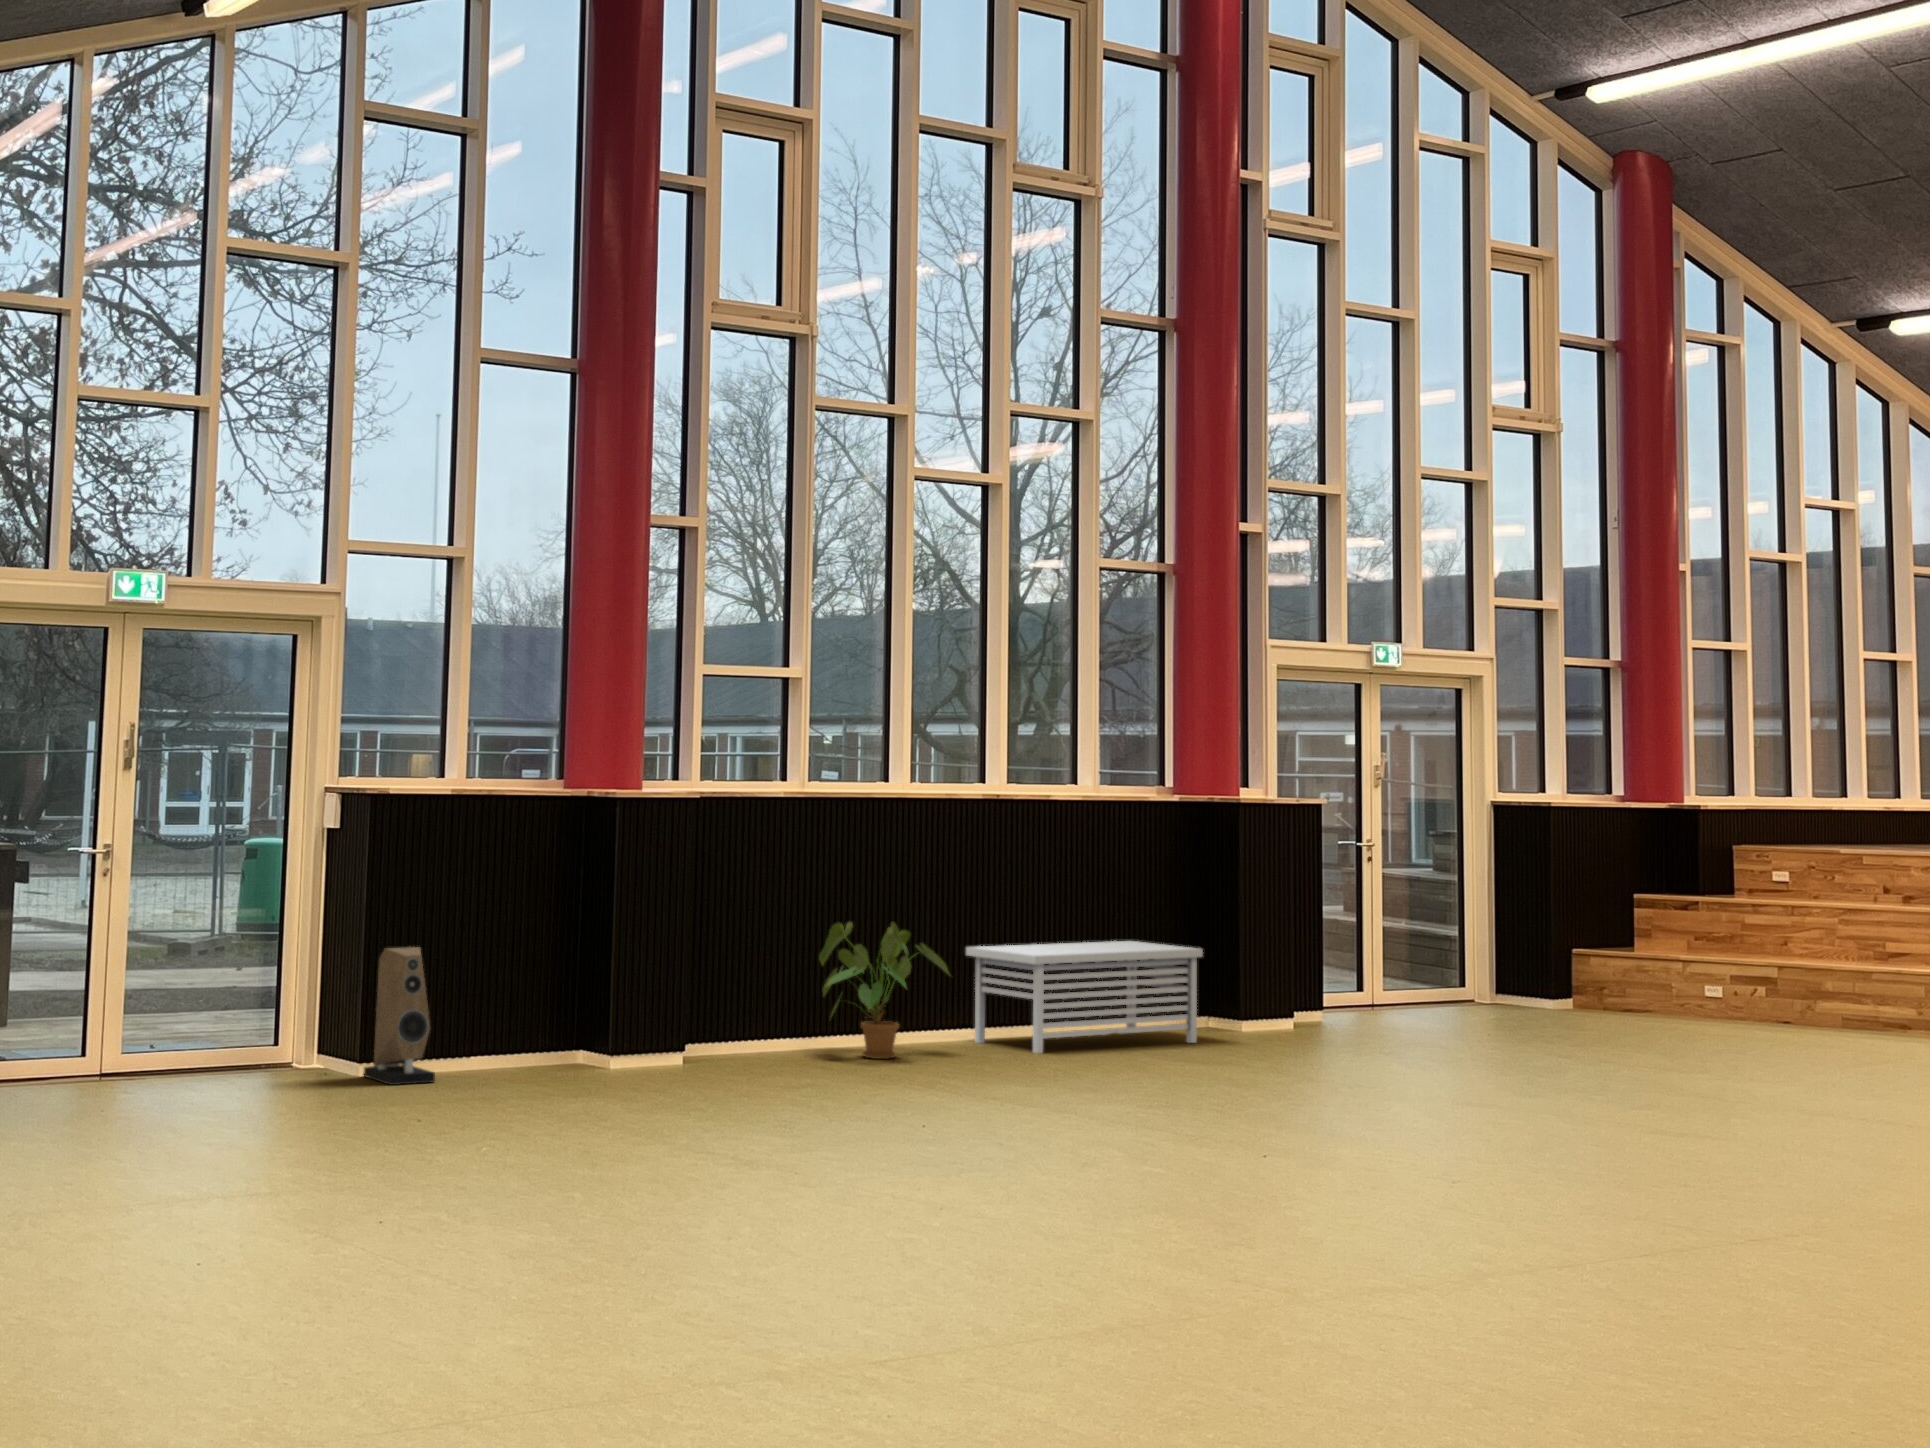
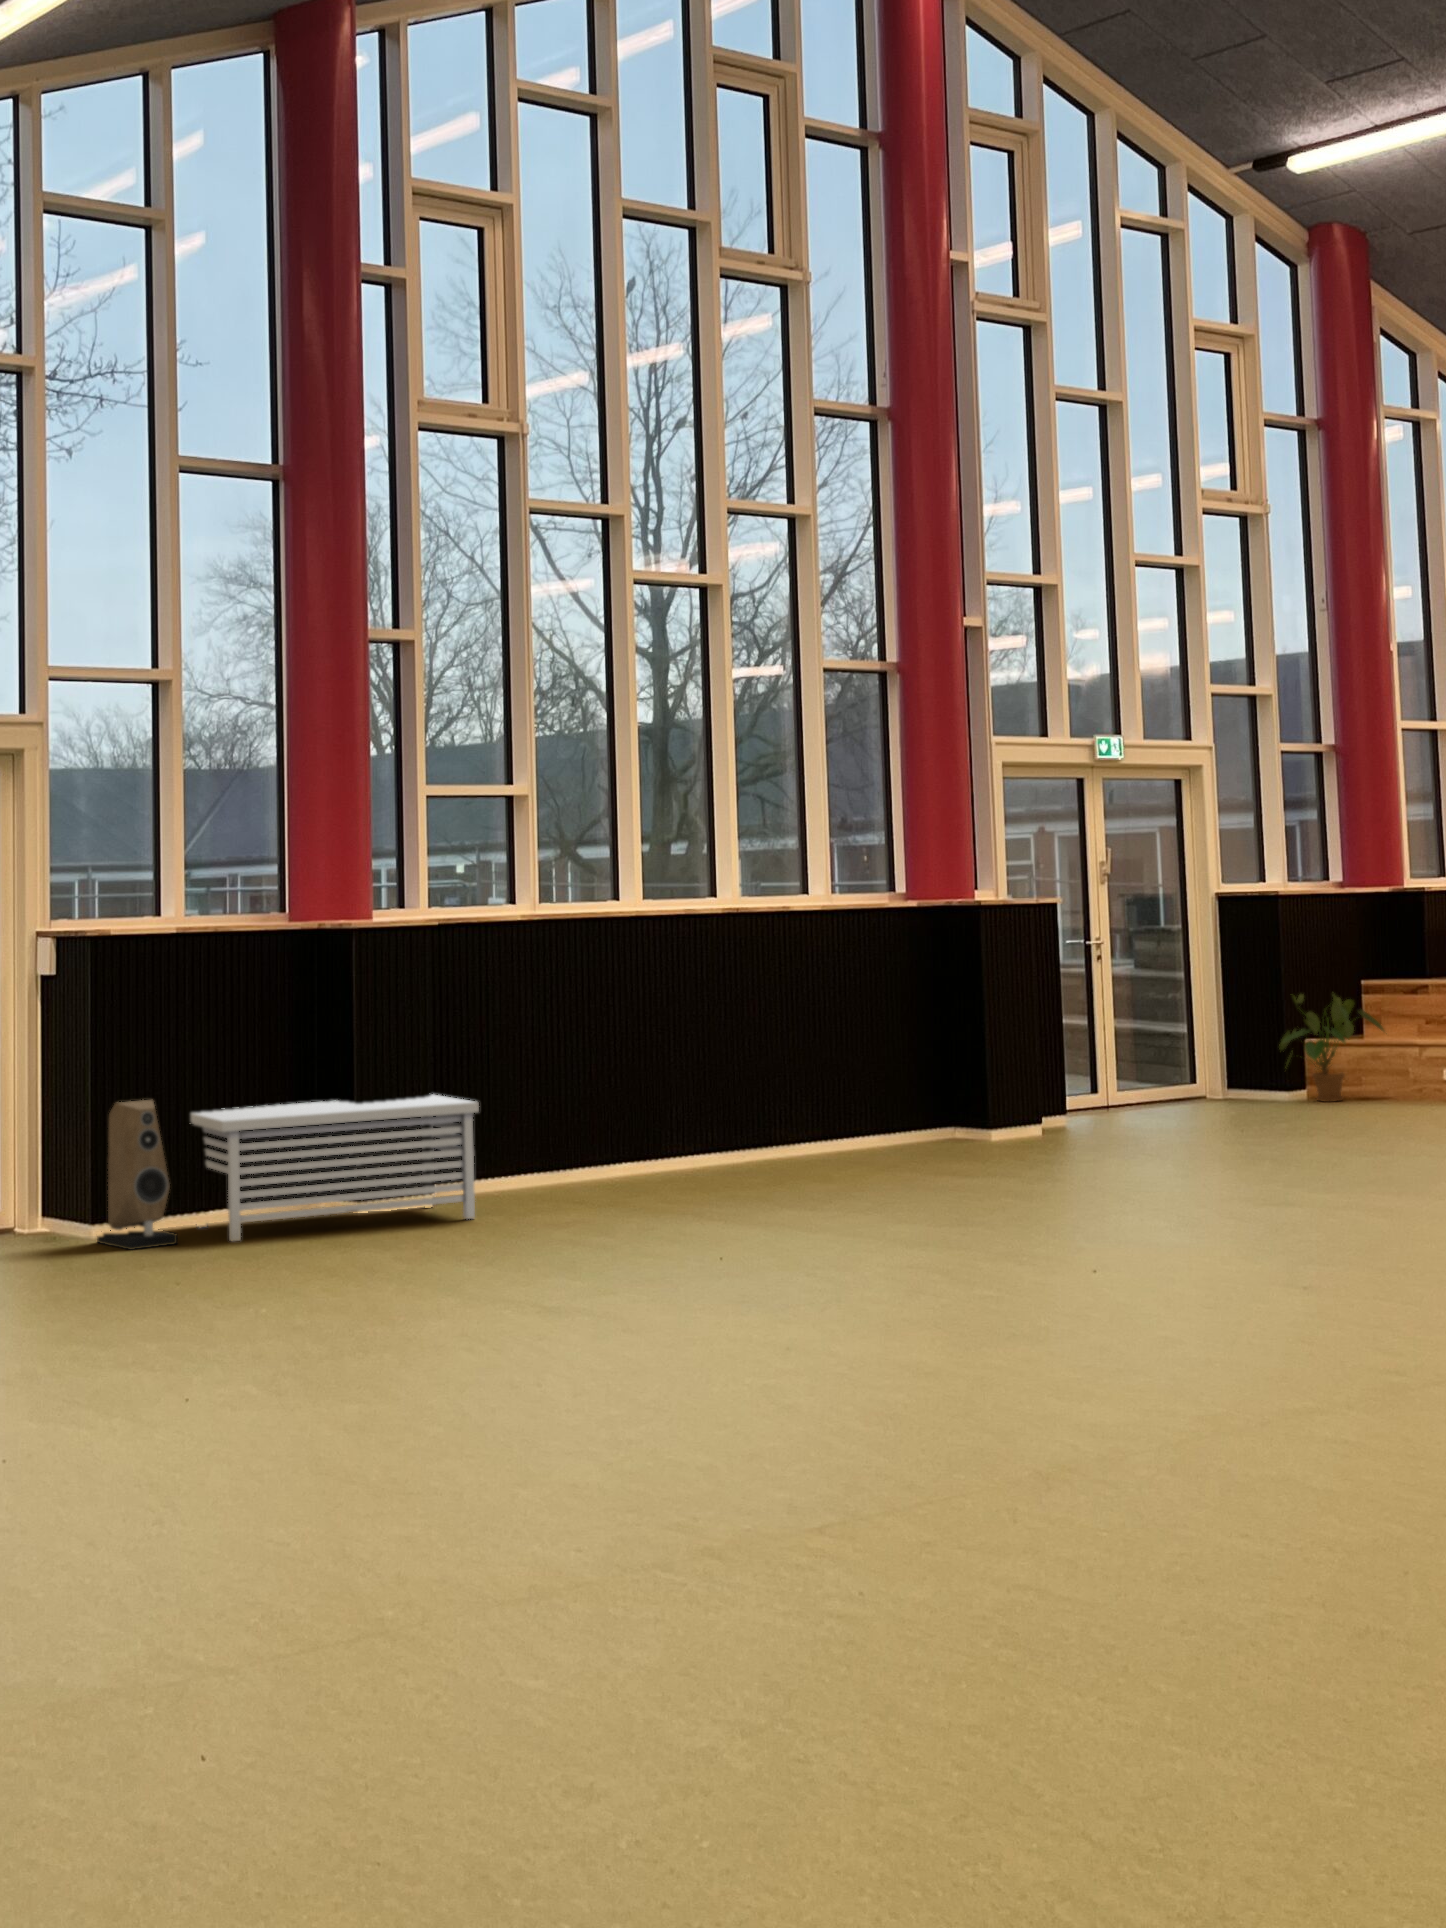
house plant: present [819,922,948,1059] -> present [1279,994,1387,1102]
storage bench: present [966,941,1203,1053] -> present [191,1095,479,1241]

